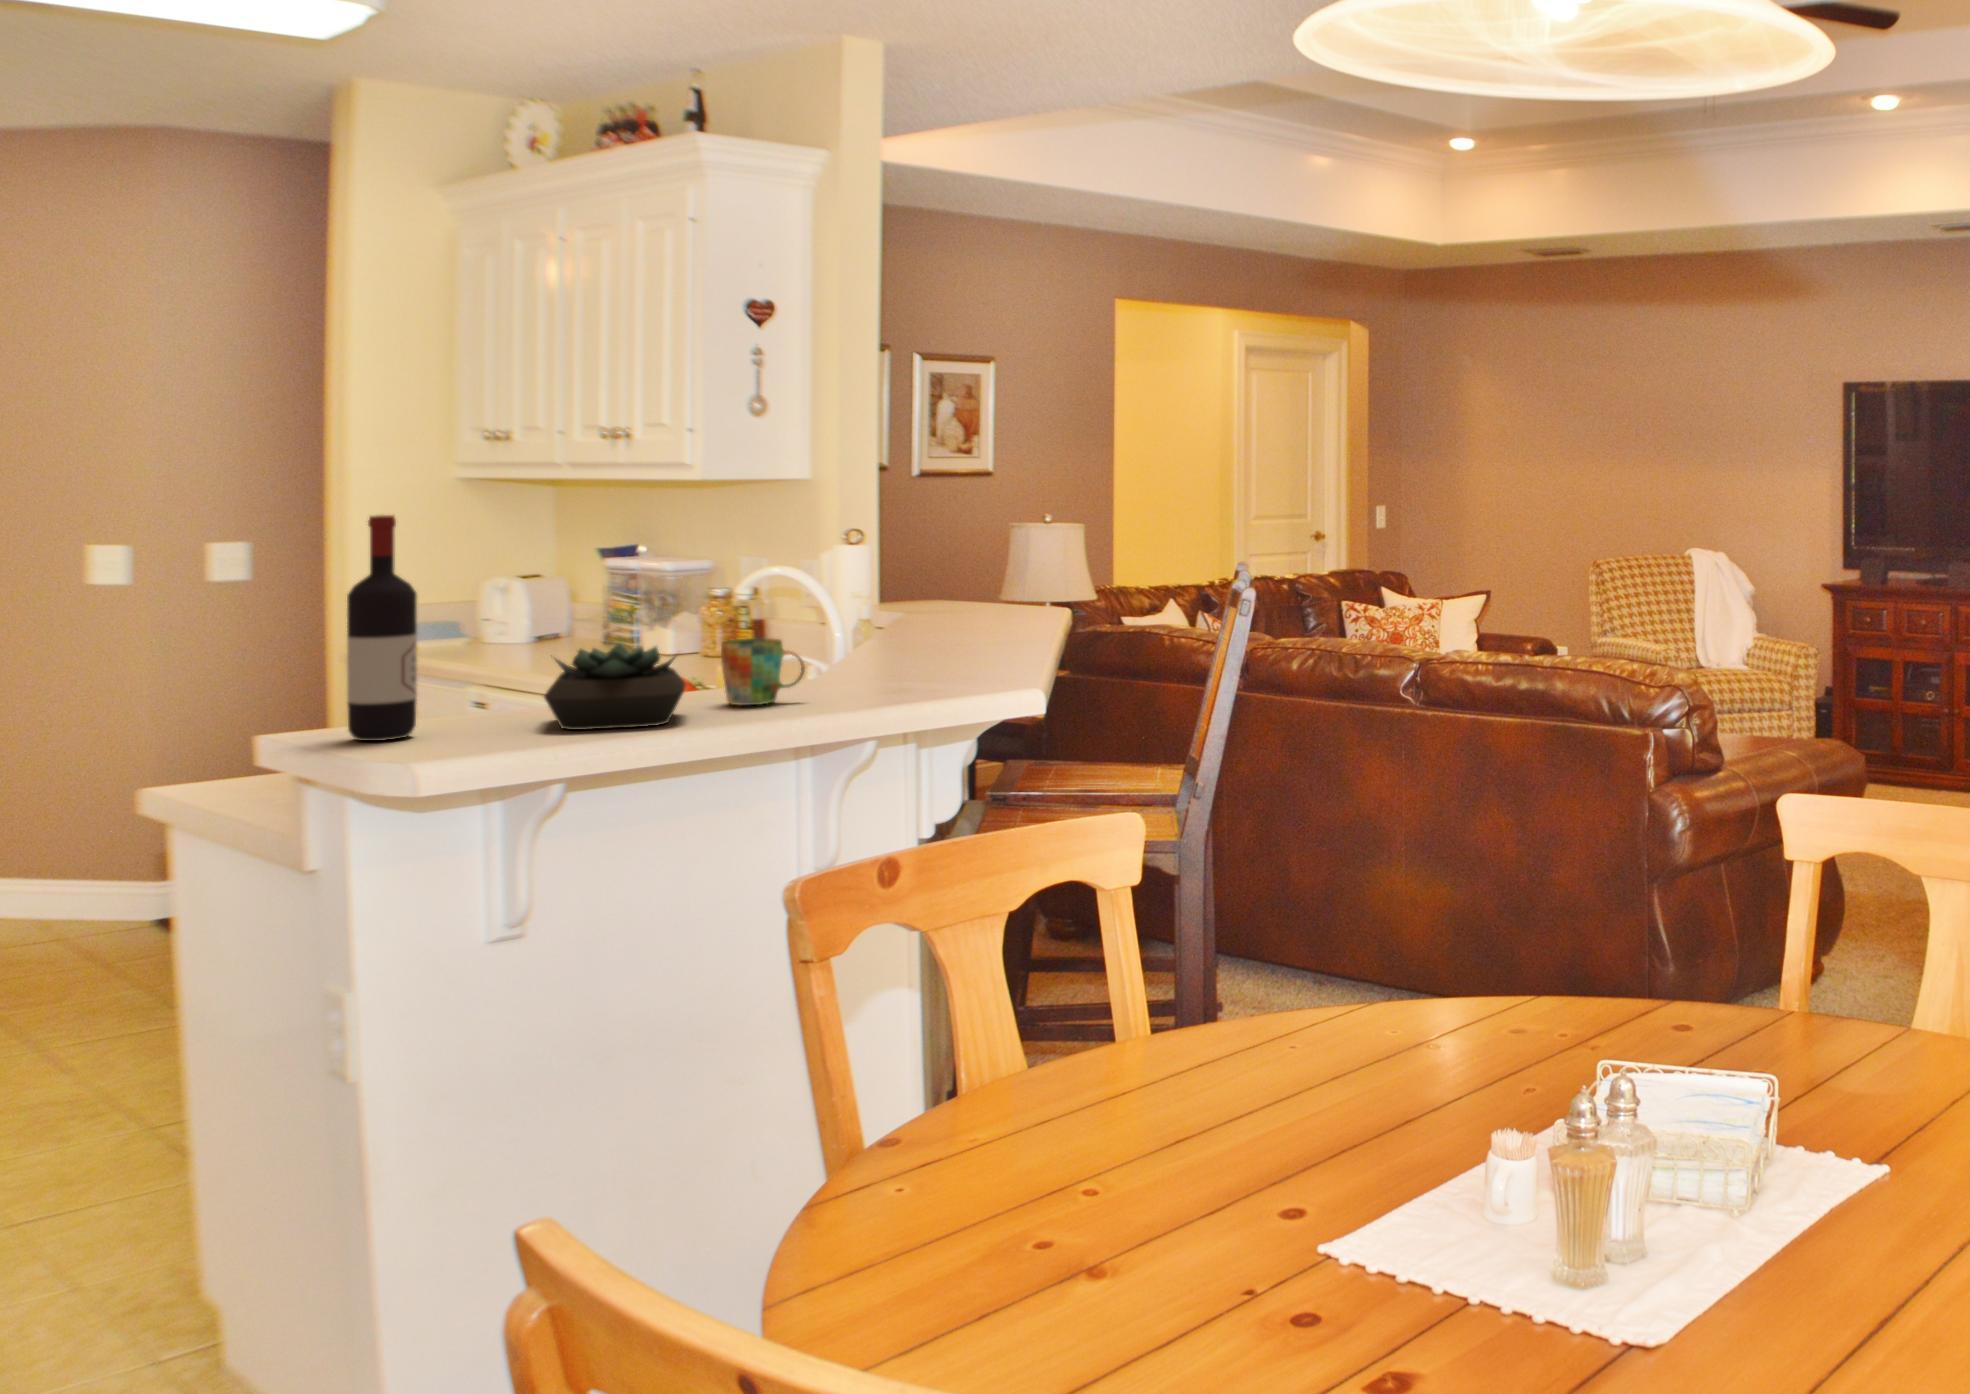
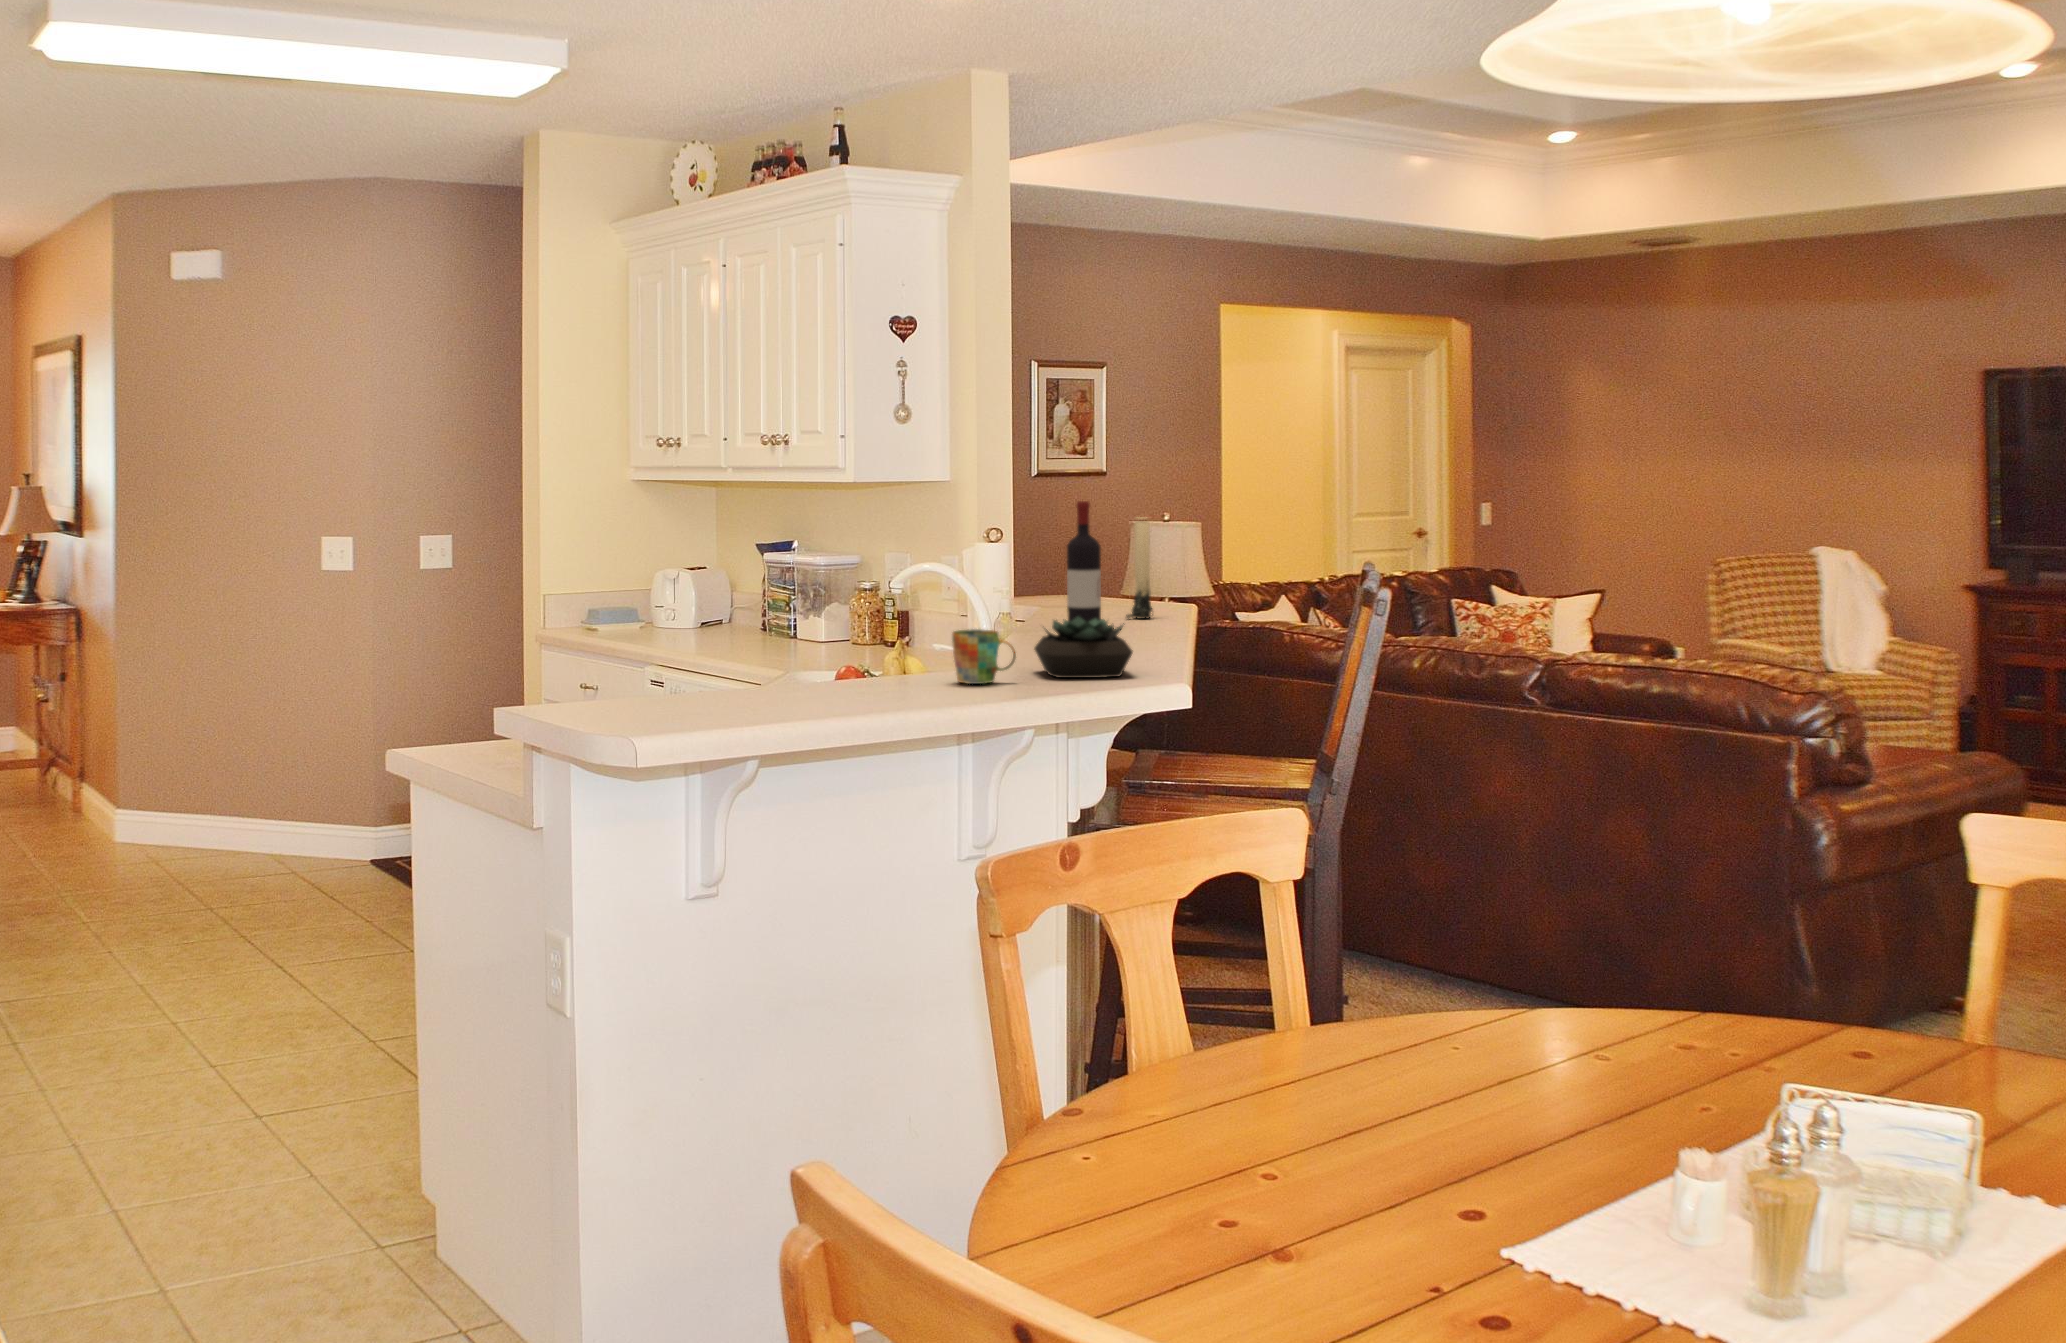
candle: none [992,514,1024,624] -> present [1126,517,1153,619]
wine bottle: present [347,515,417,741] -> present [1067,501,1101,622]
succulent plant: present [544,644,686,730] -> present [1034,616,1133,678]

